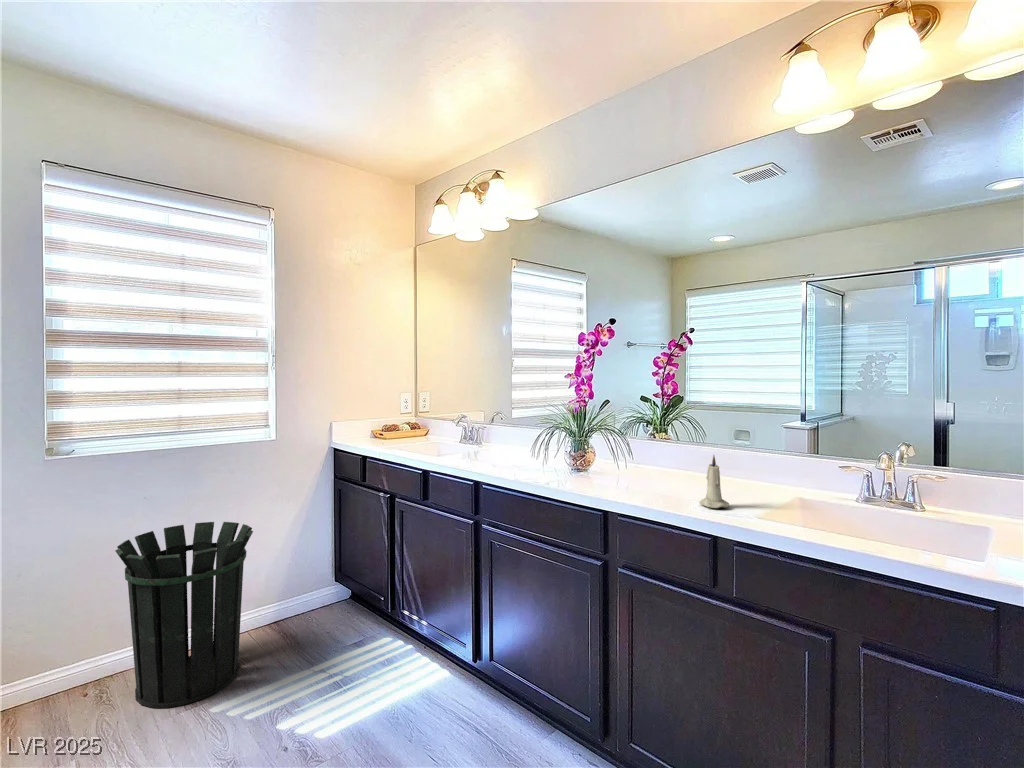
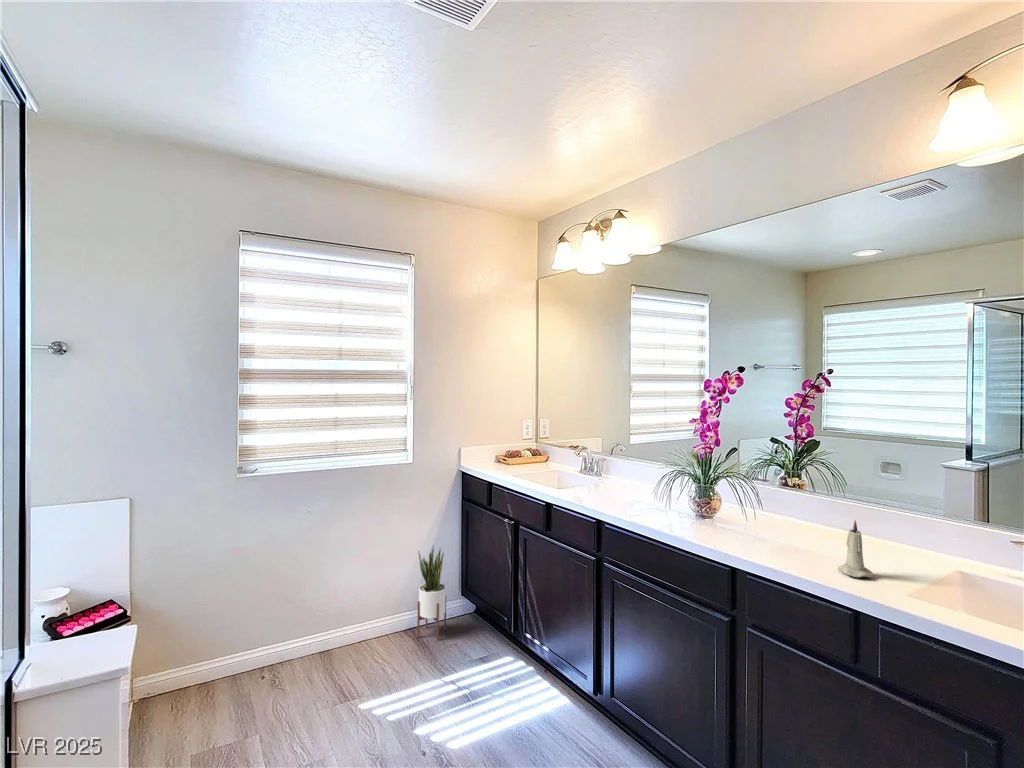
waste bin: present [115,522,253,708] -> none [288,536,395,699]
potted plant: none [283,526,318,630] -> present [417,545,446,640]

